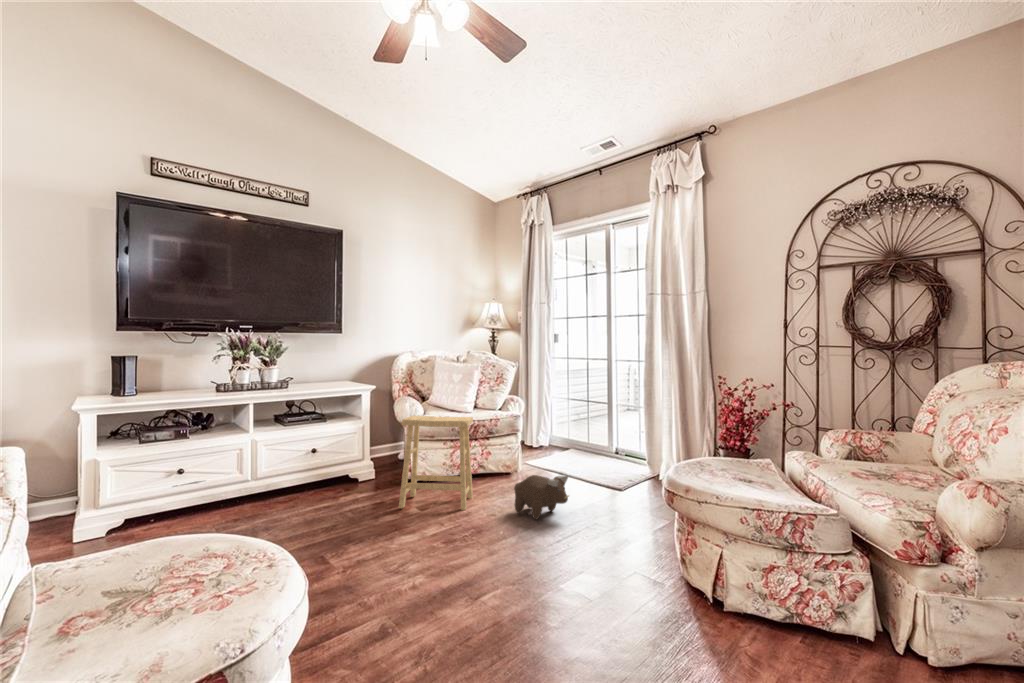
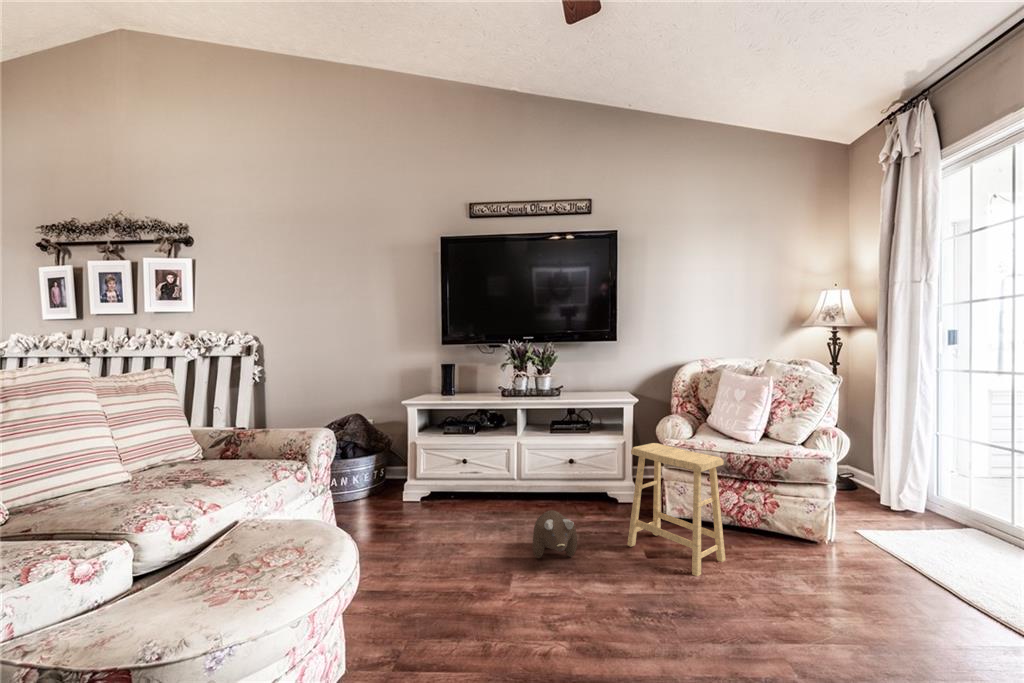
plush toy: present [514,475,569,519] -> present [532,510,577,558]

